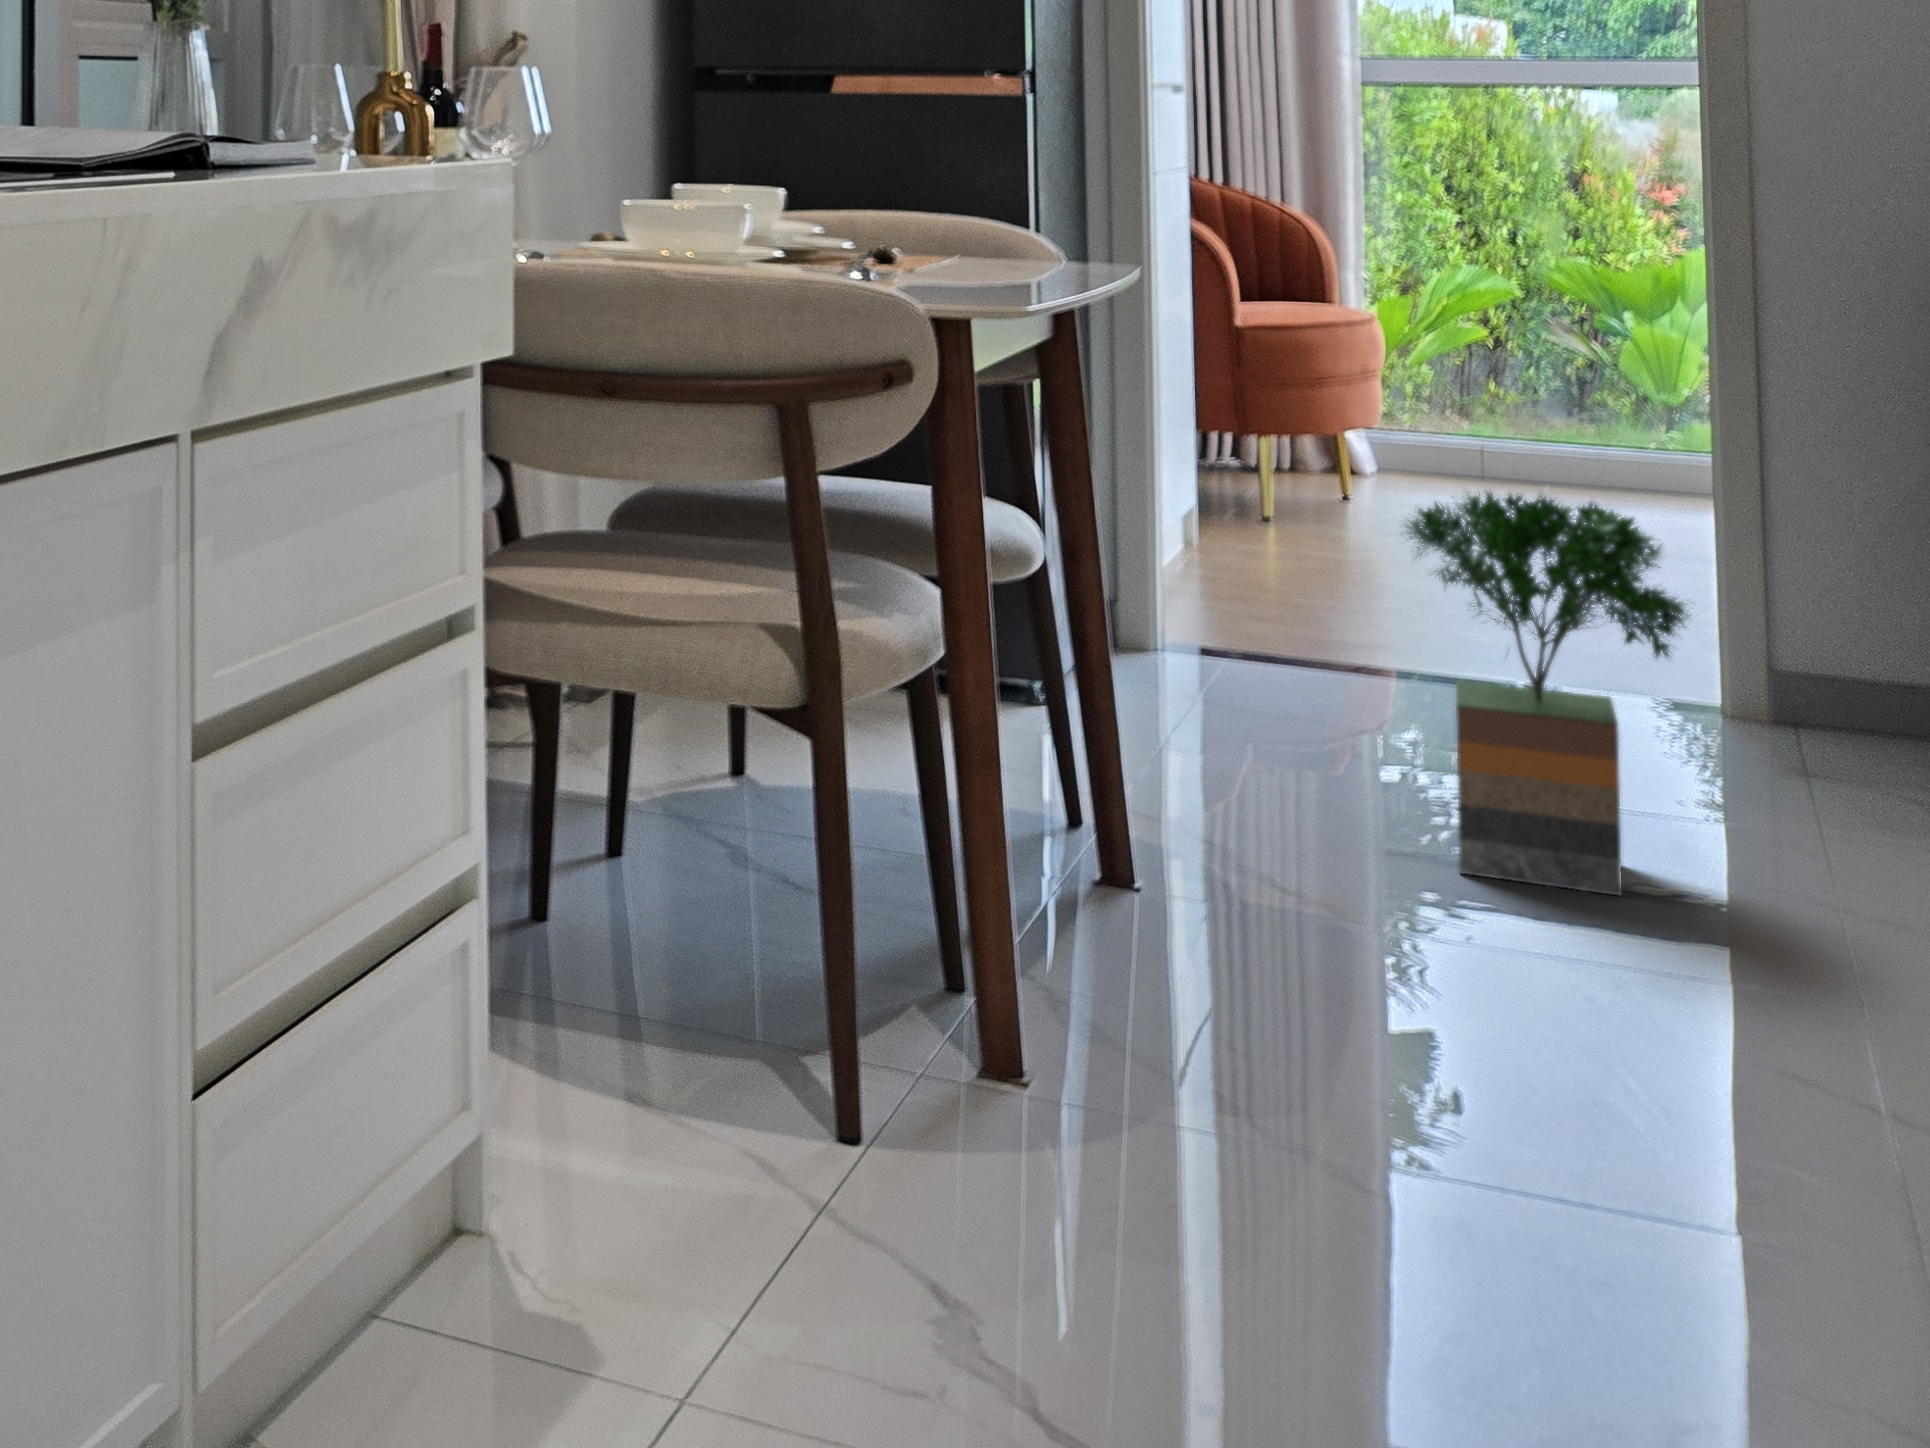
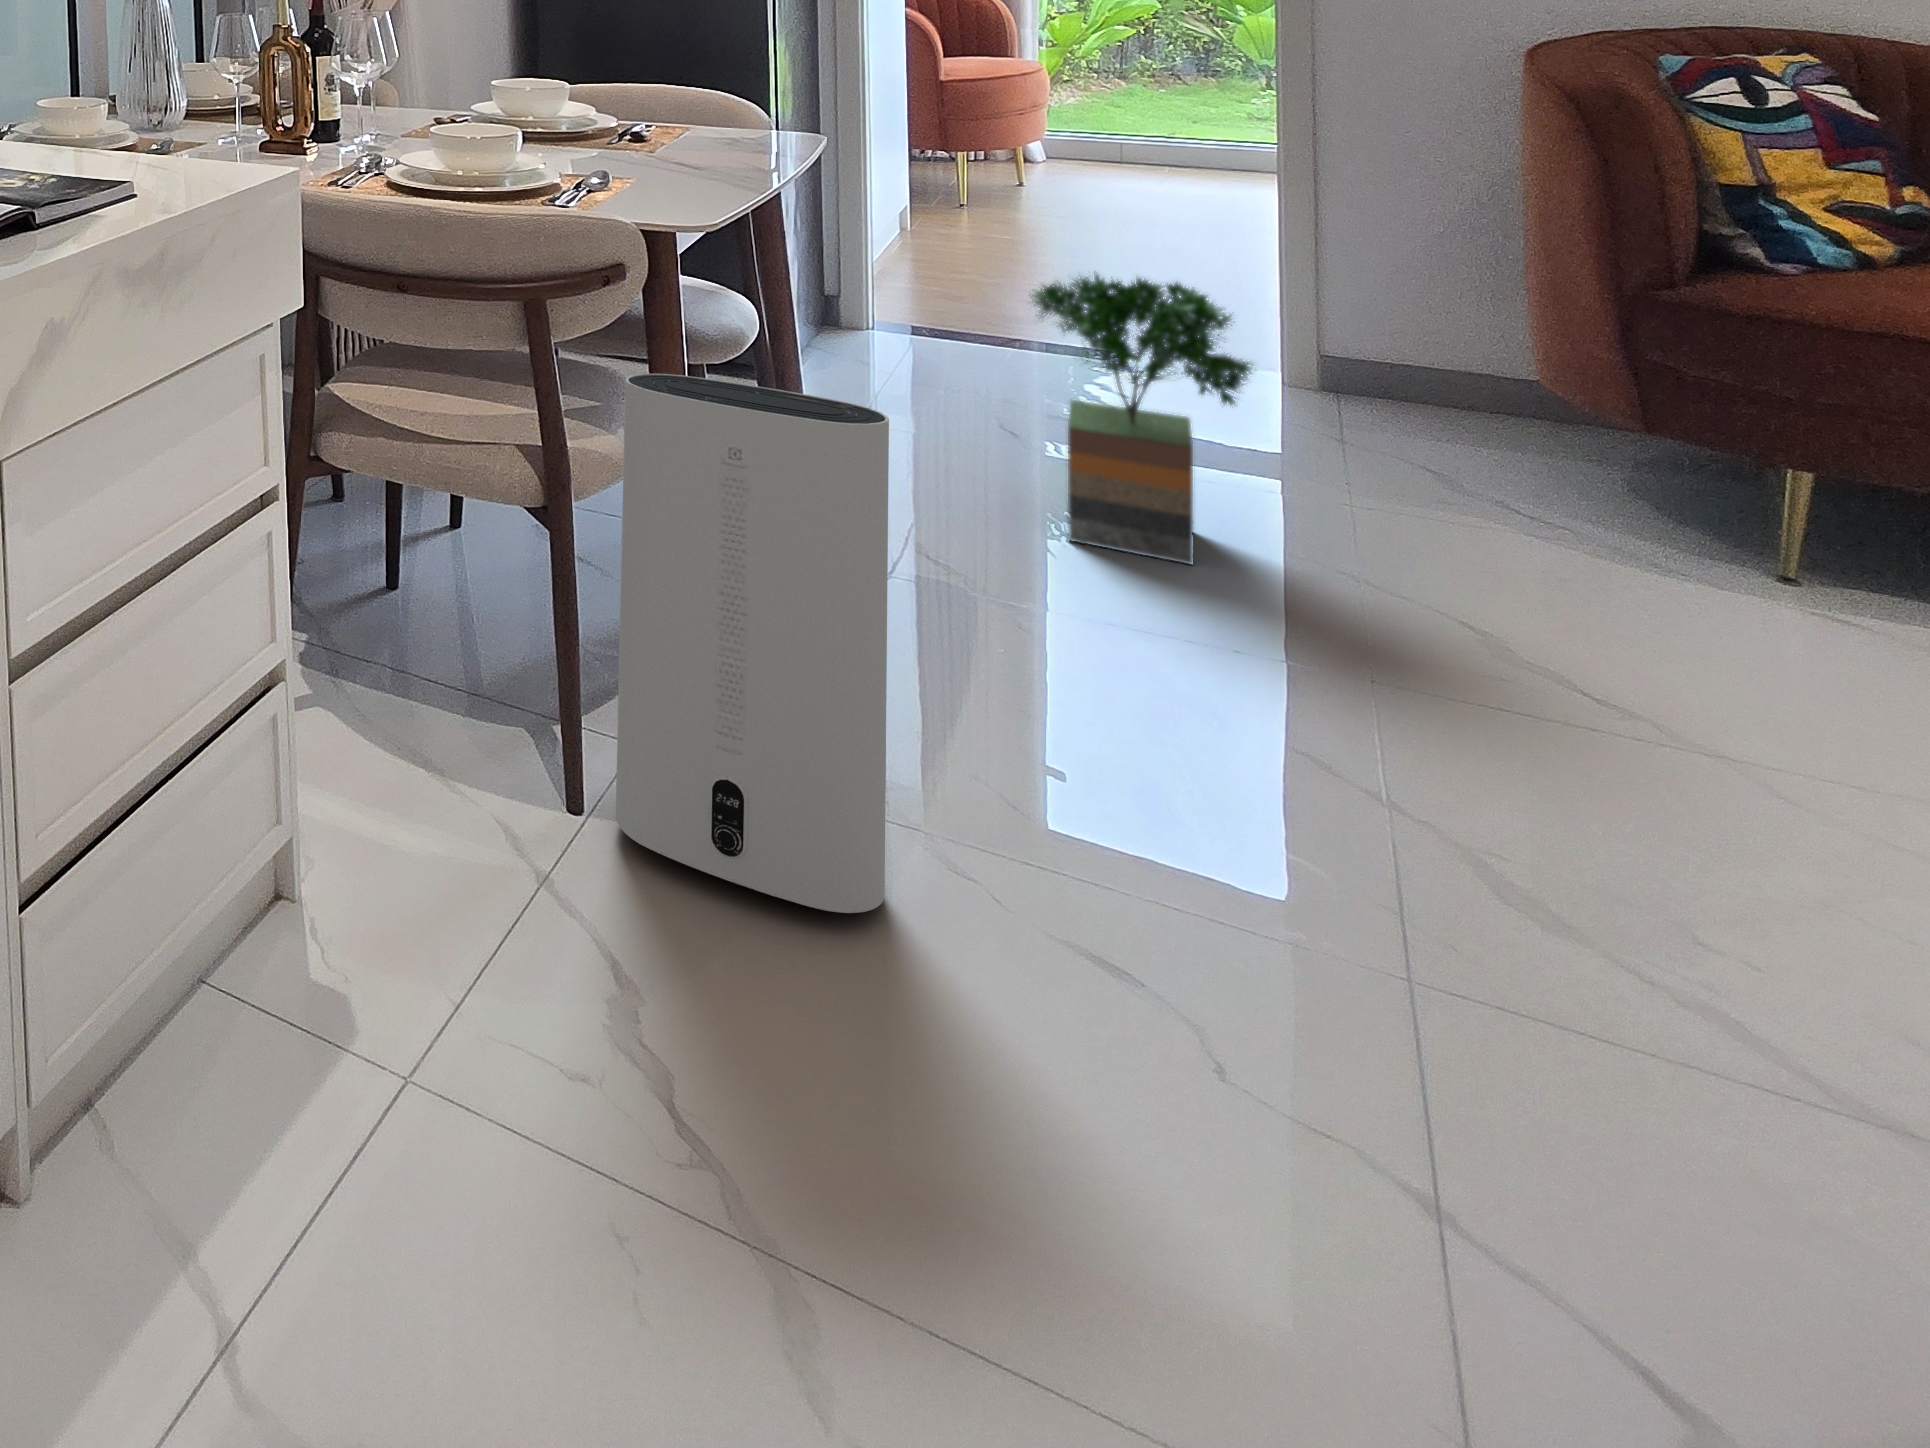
air purifier: none [909,513,1273,1219] -> present [616,374,889,913]

